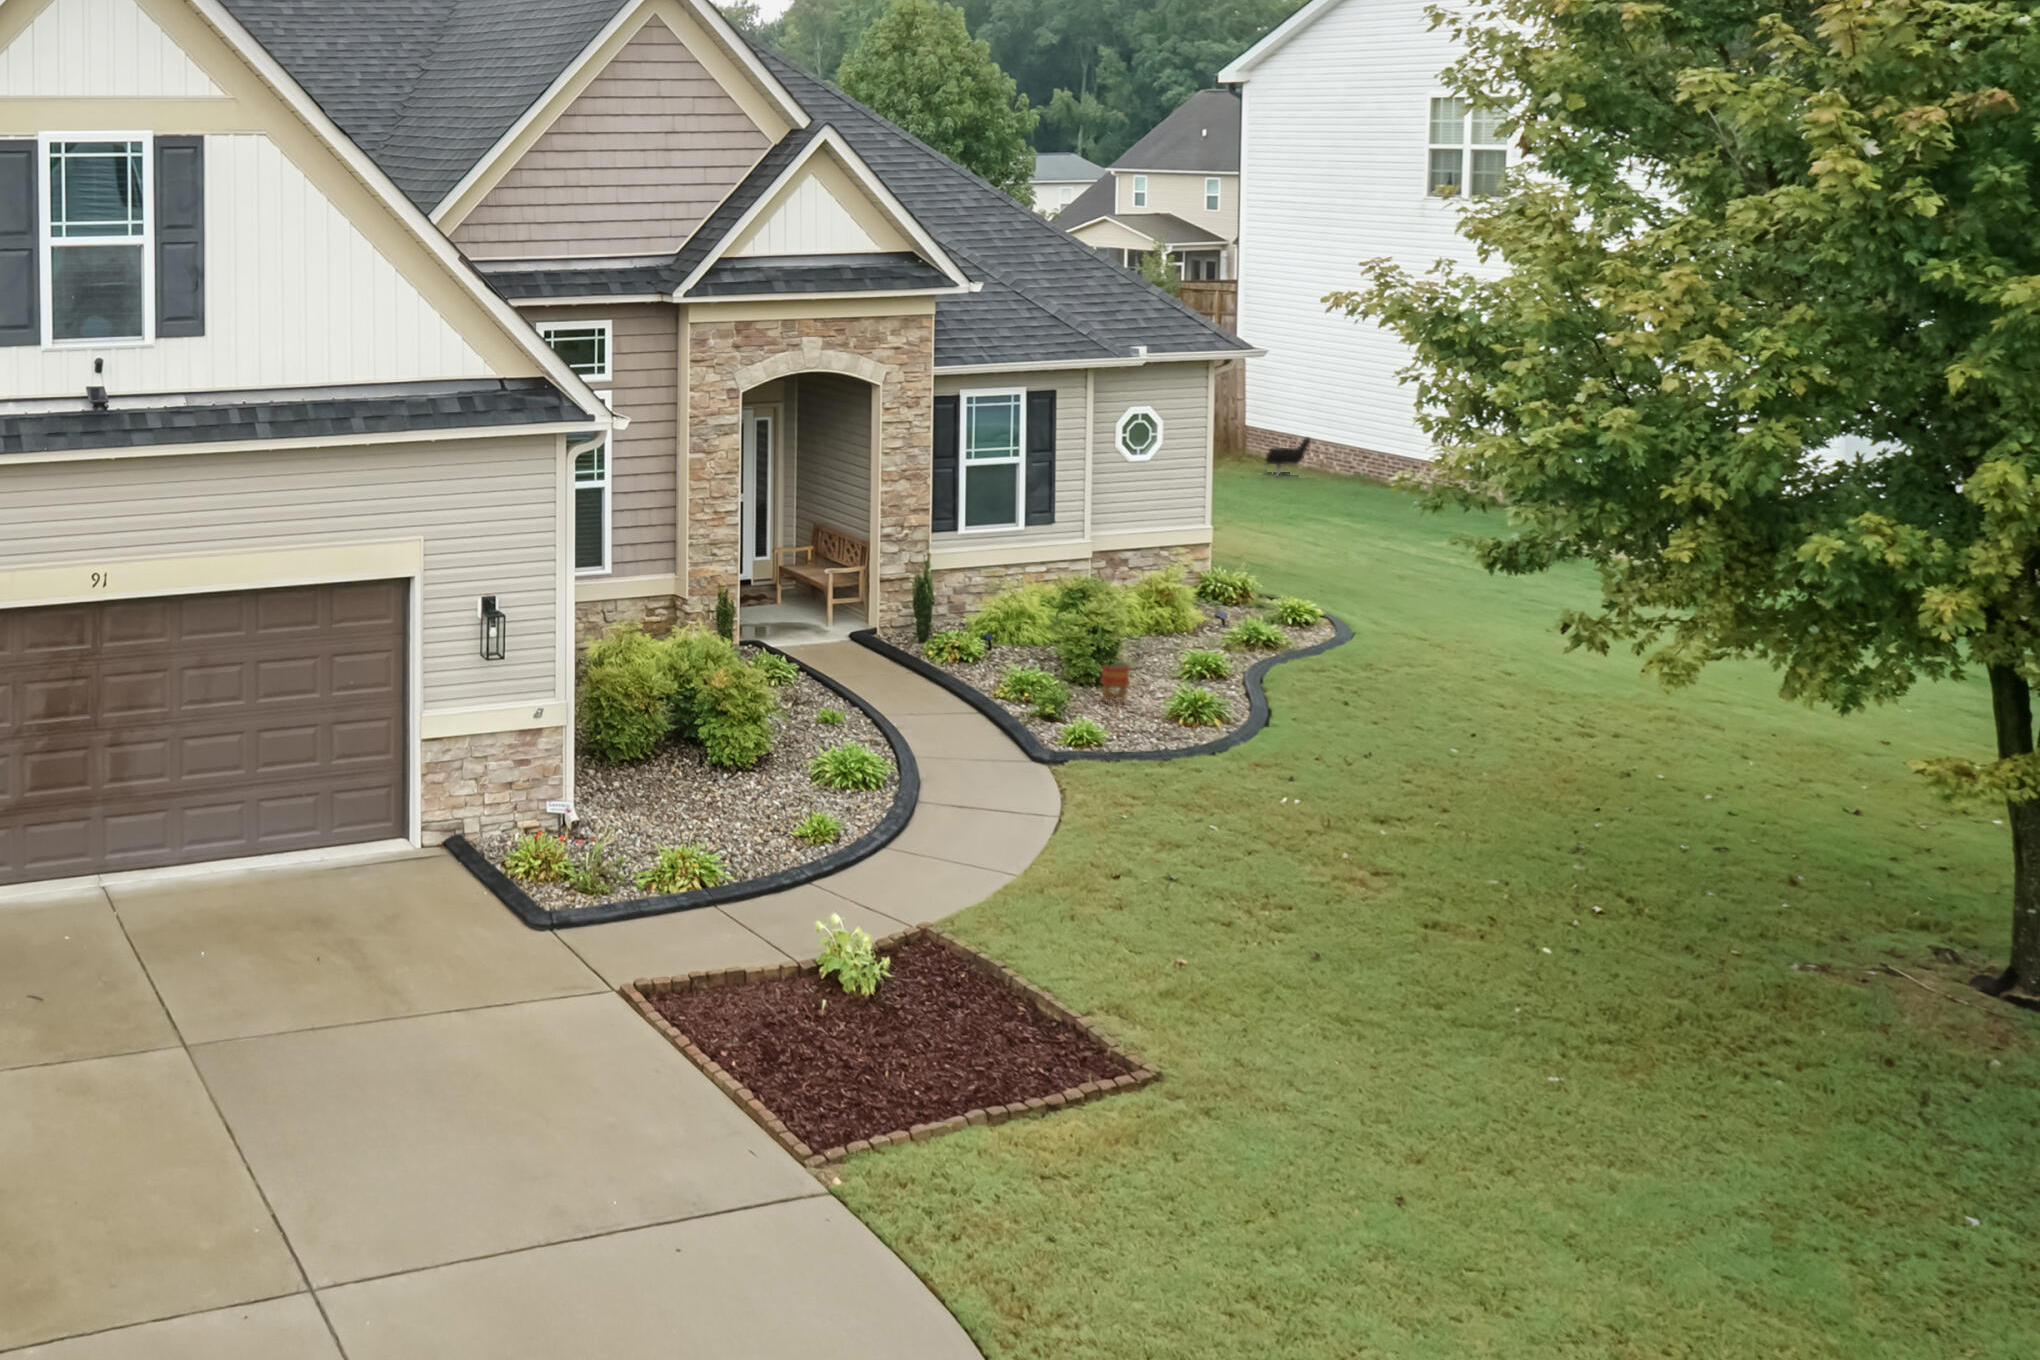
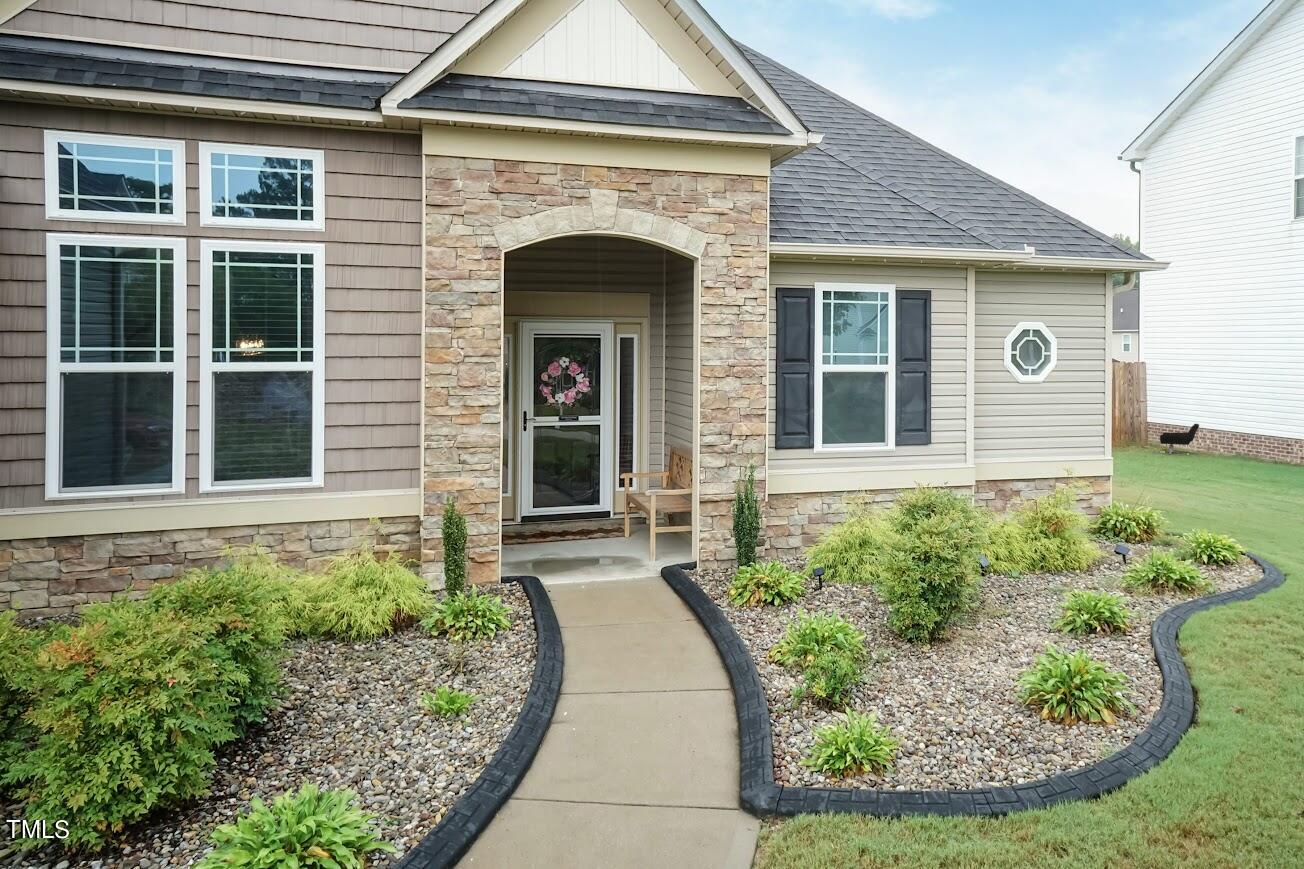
planter: present [1102,662,1129,703] -> none [938,600,979,665]

